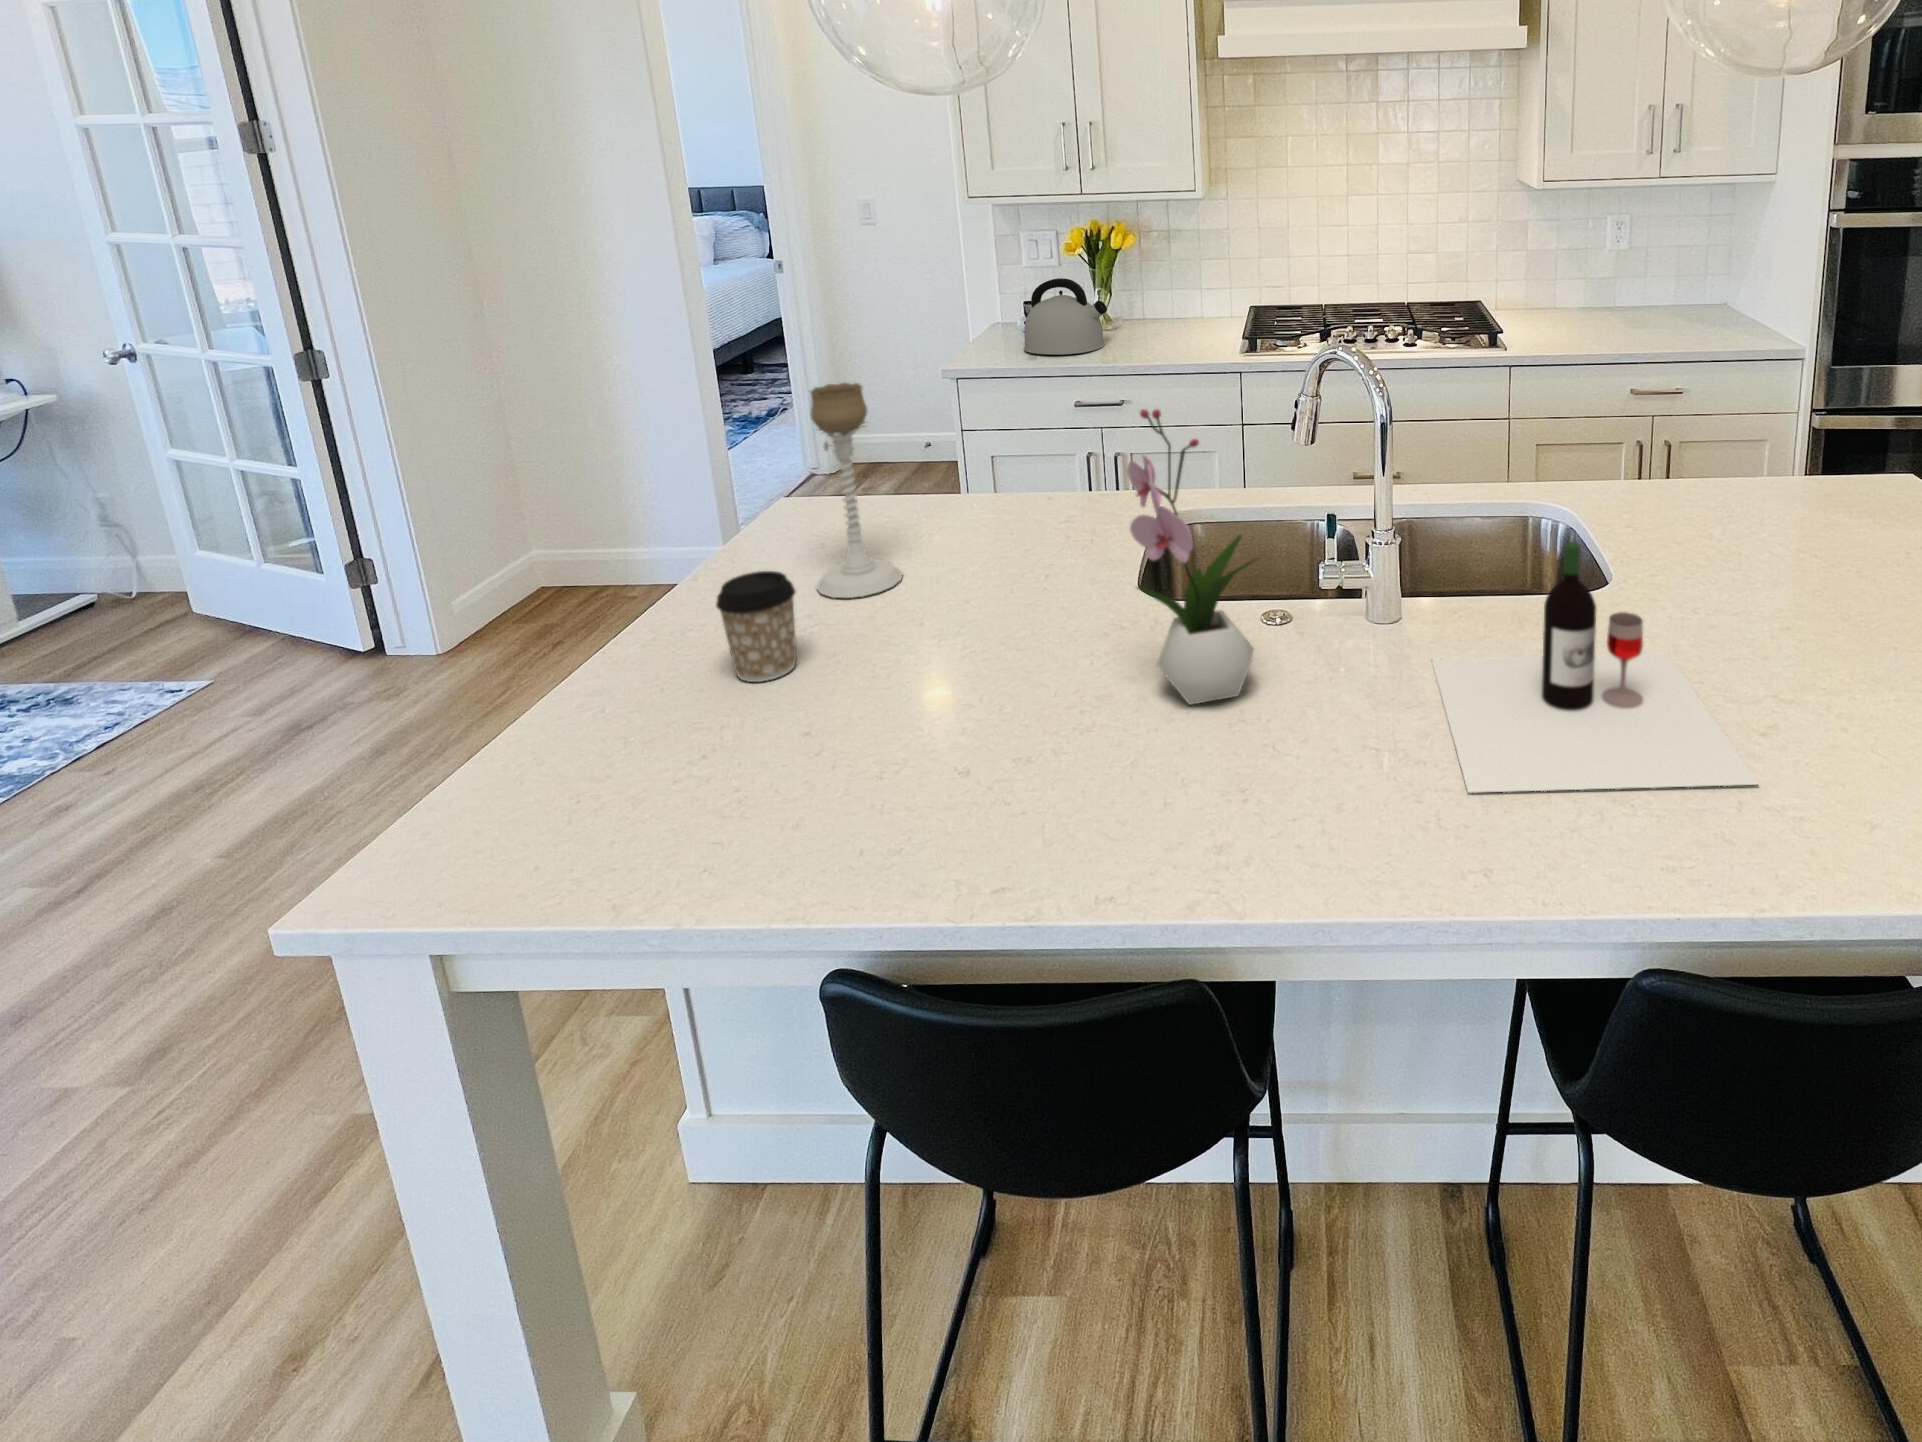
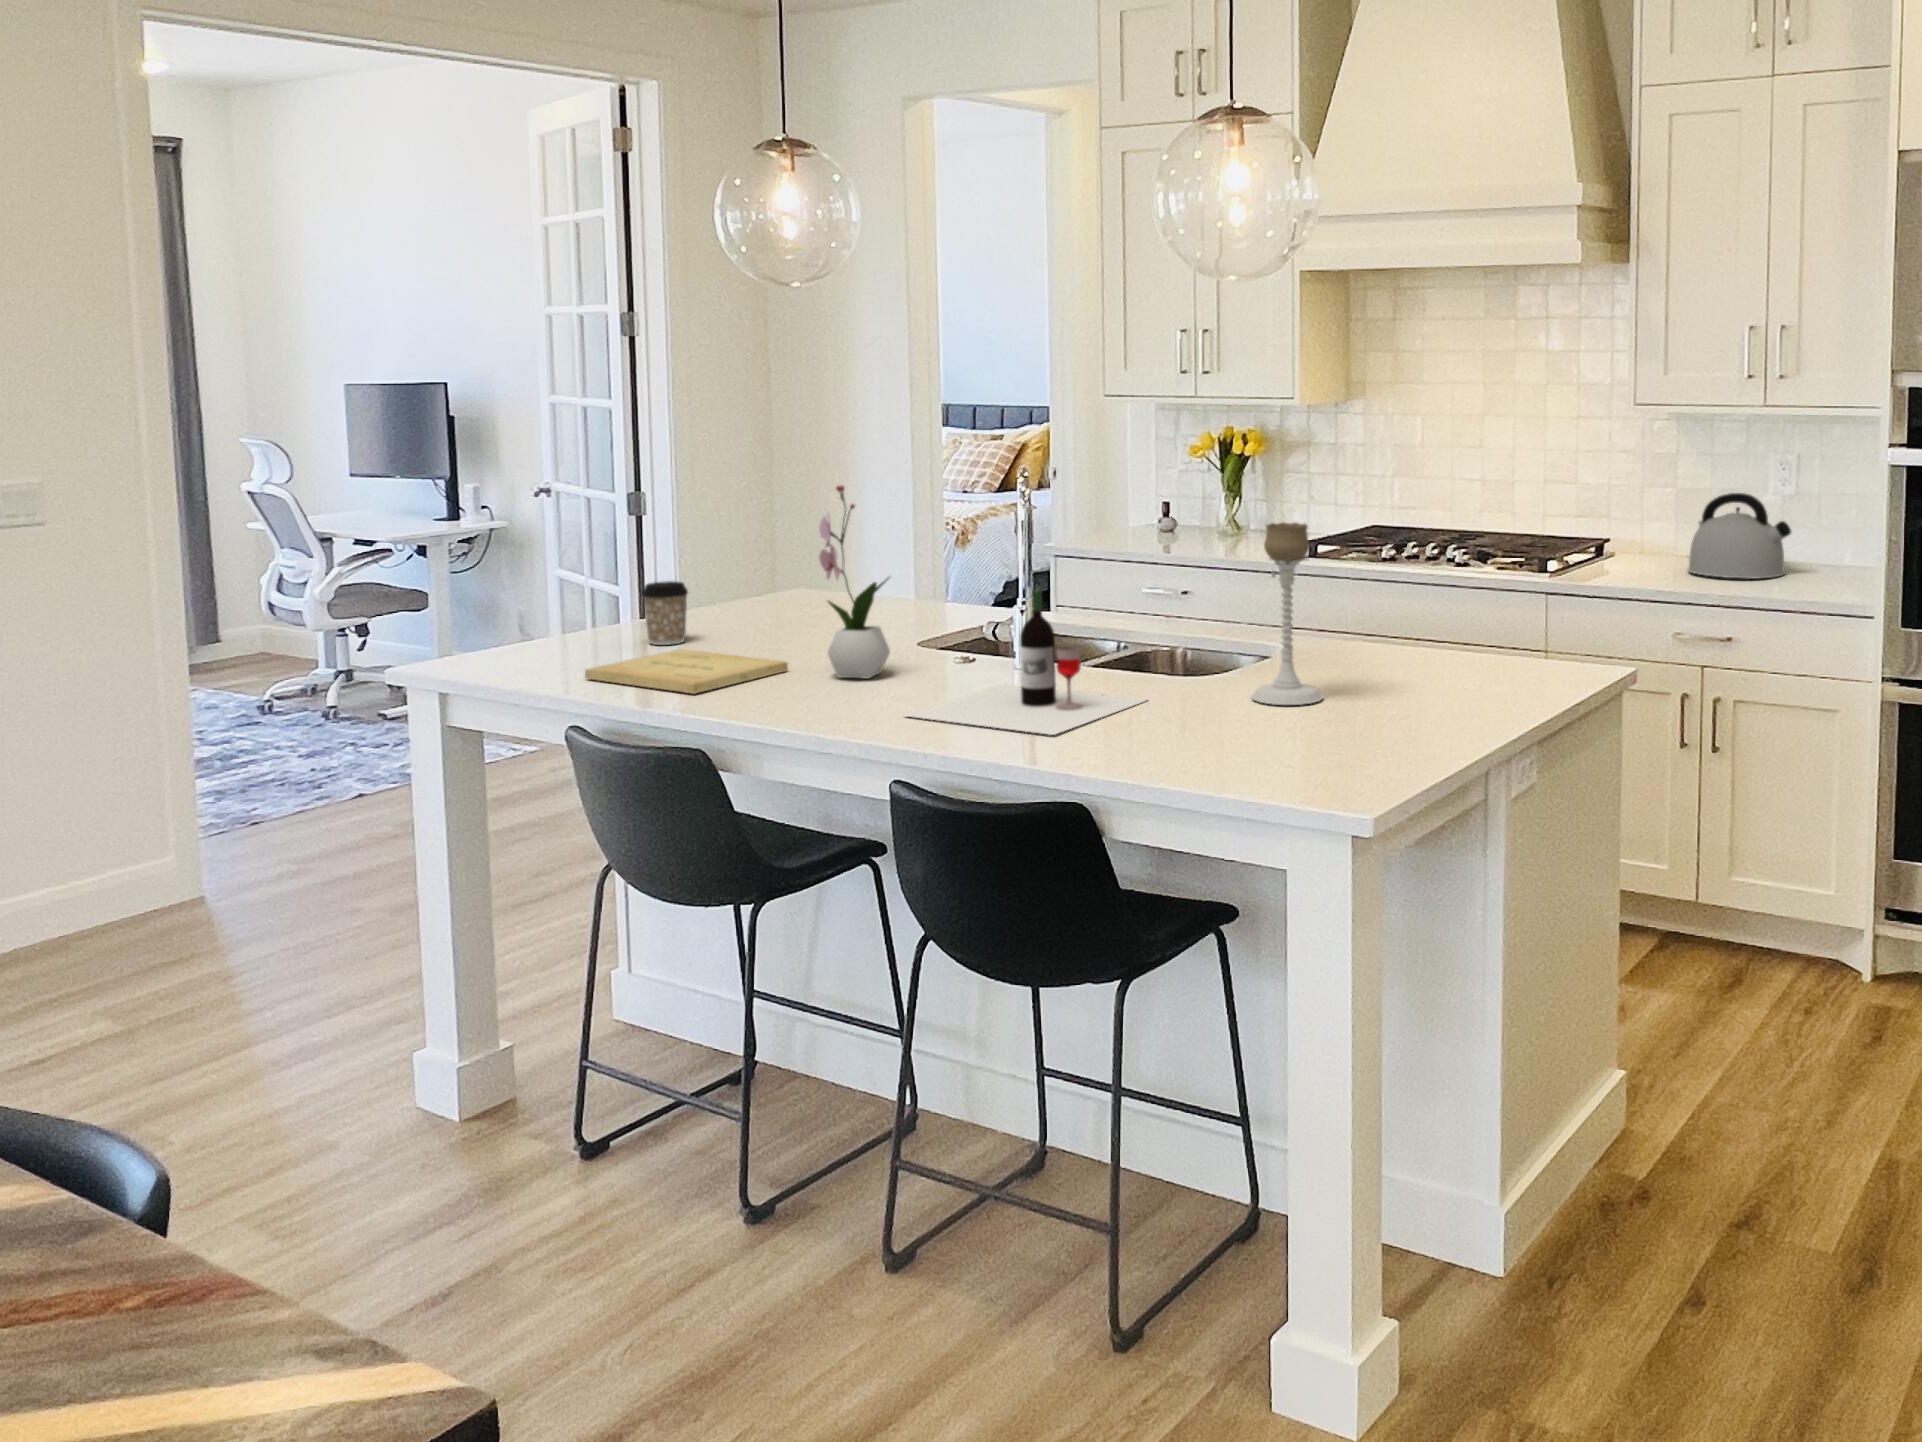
kettle: present [1024,278,1107,355] -> present [1688,493,1791,579]
candle holder: present [810,383,902,598] -> present [1251,523,1323,705]
book: none [763,691,1081,826] -> present [585,649,788,694]

